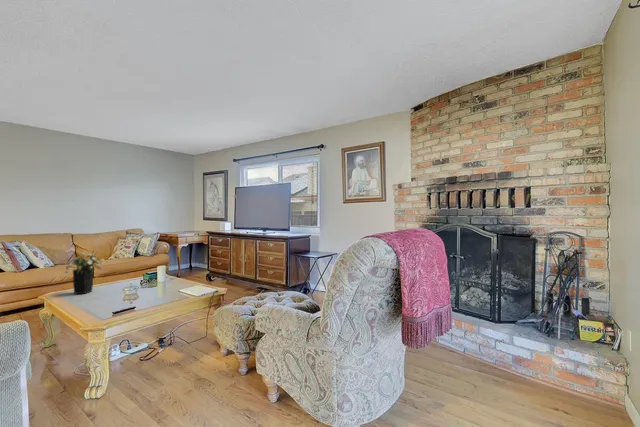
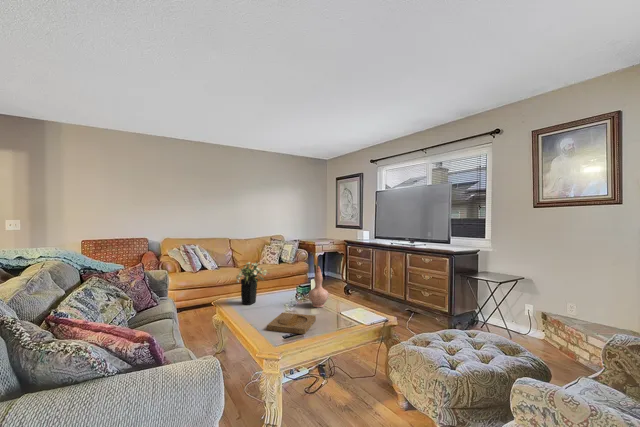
vase: none [150,252,171,289] -> present [309,266,328,307]
tray: none [95,294,152,311] -> present [267,313,316,334]

